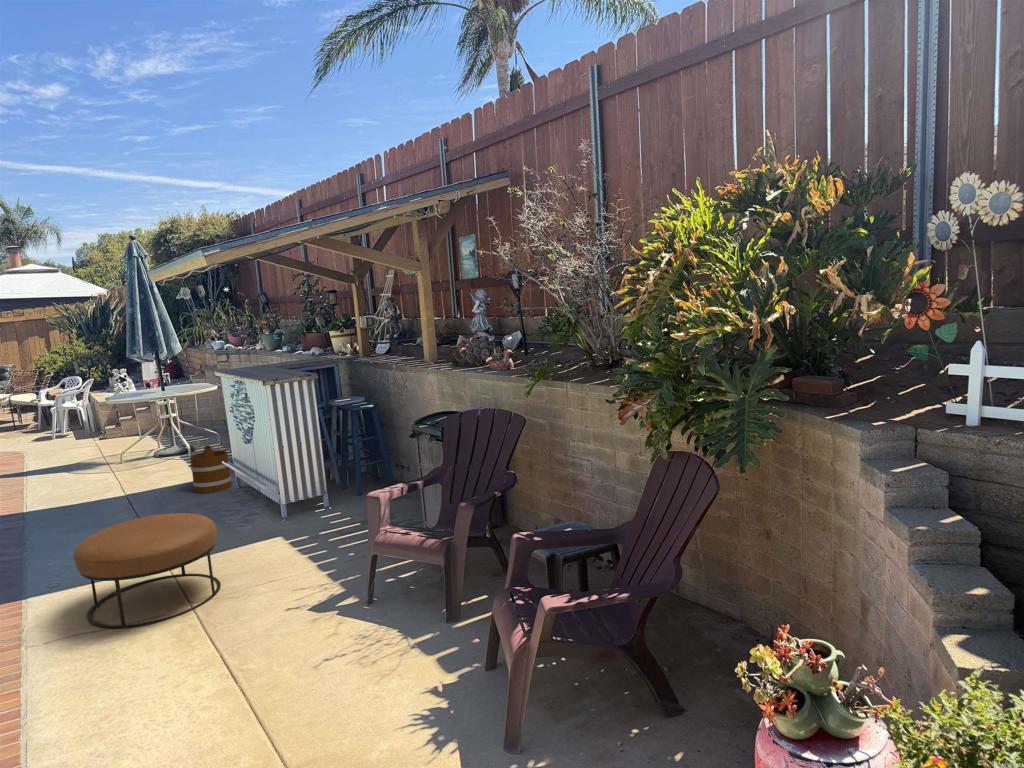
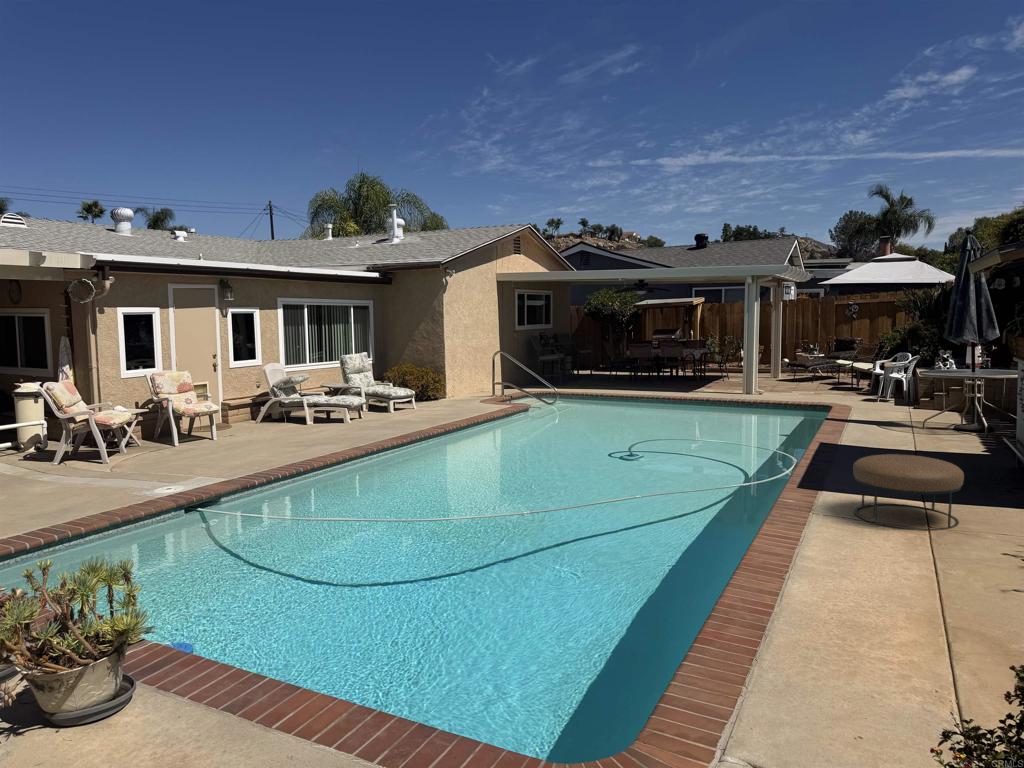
bucket: present [190,445,232,493] -> none [975,424,1015,467]

